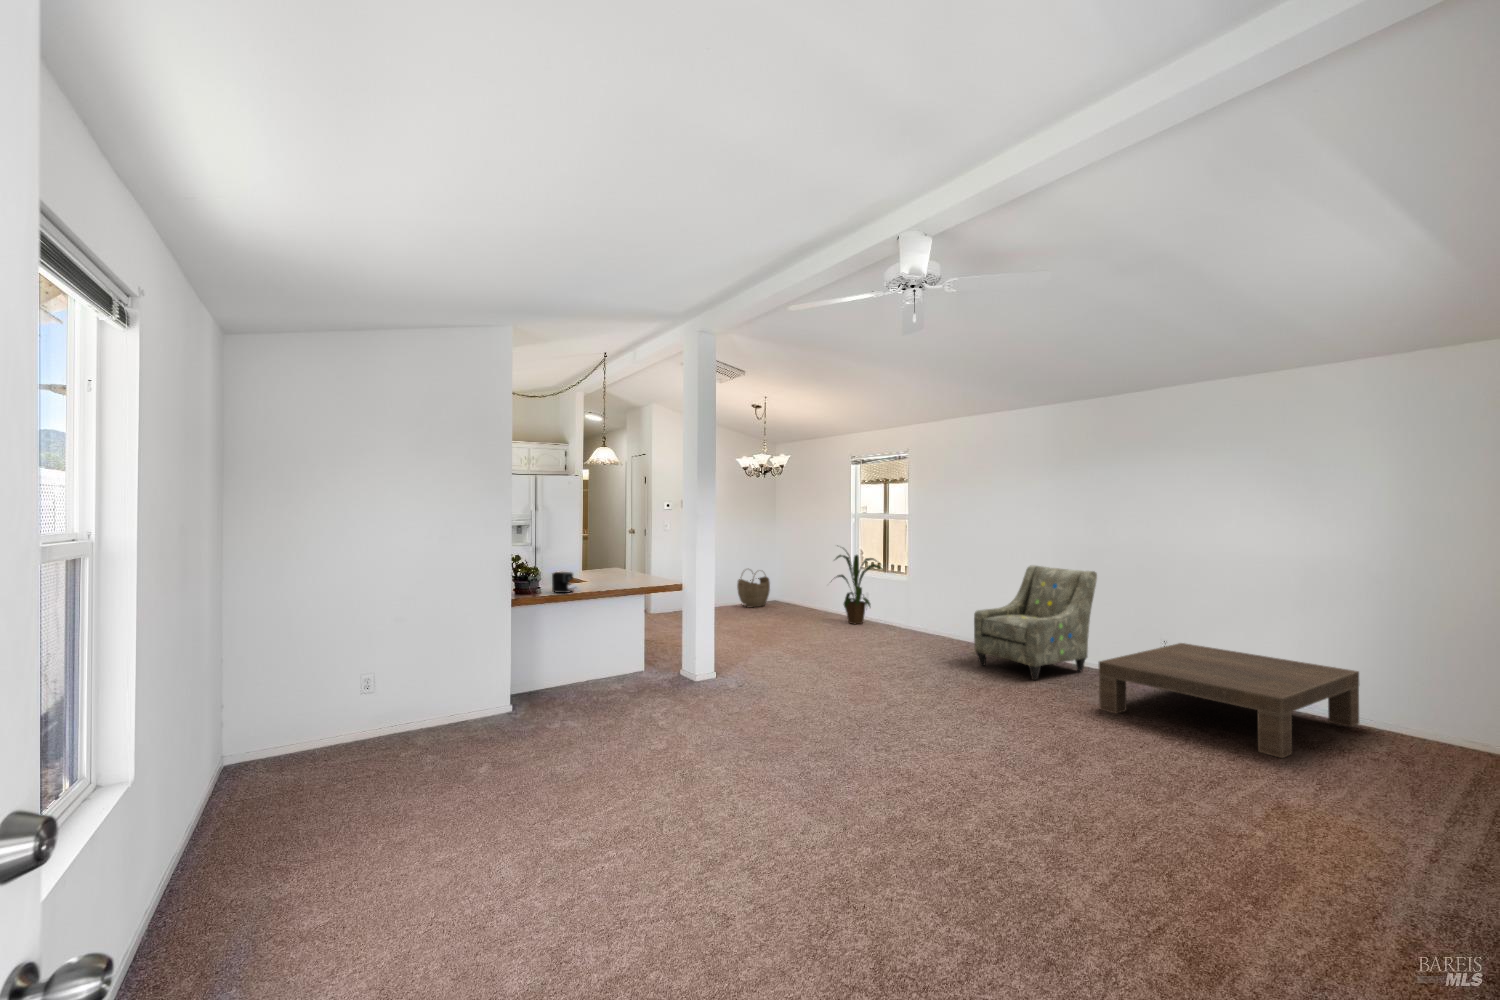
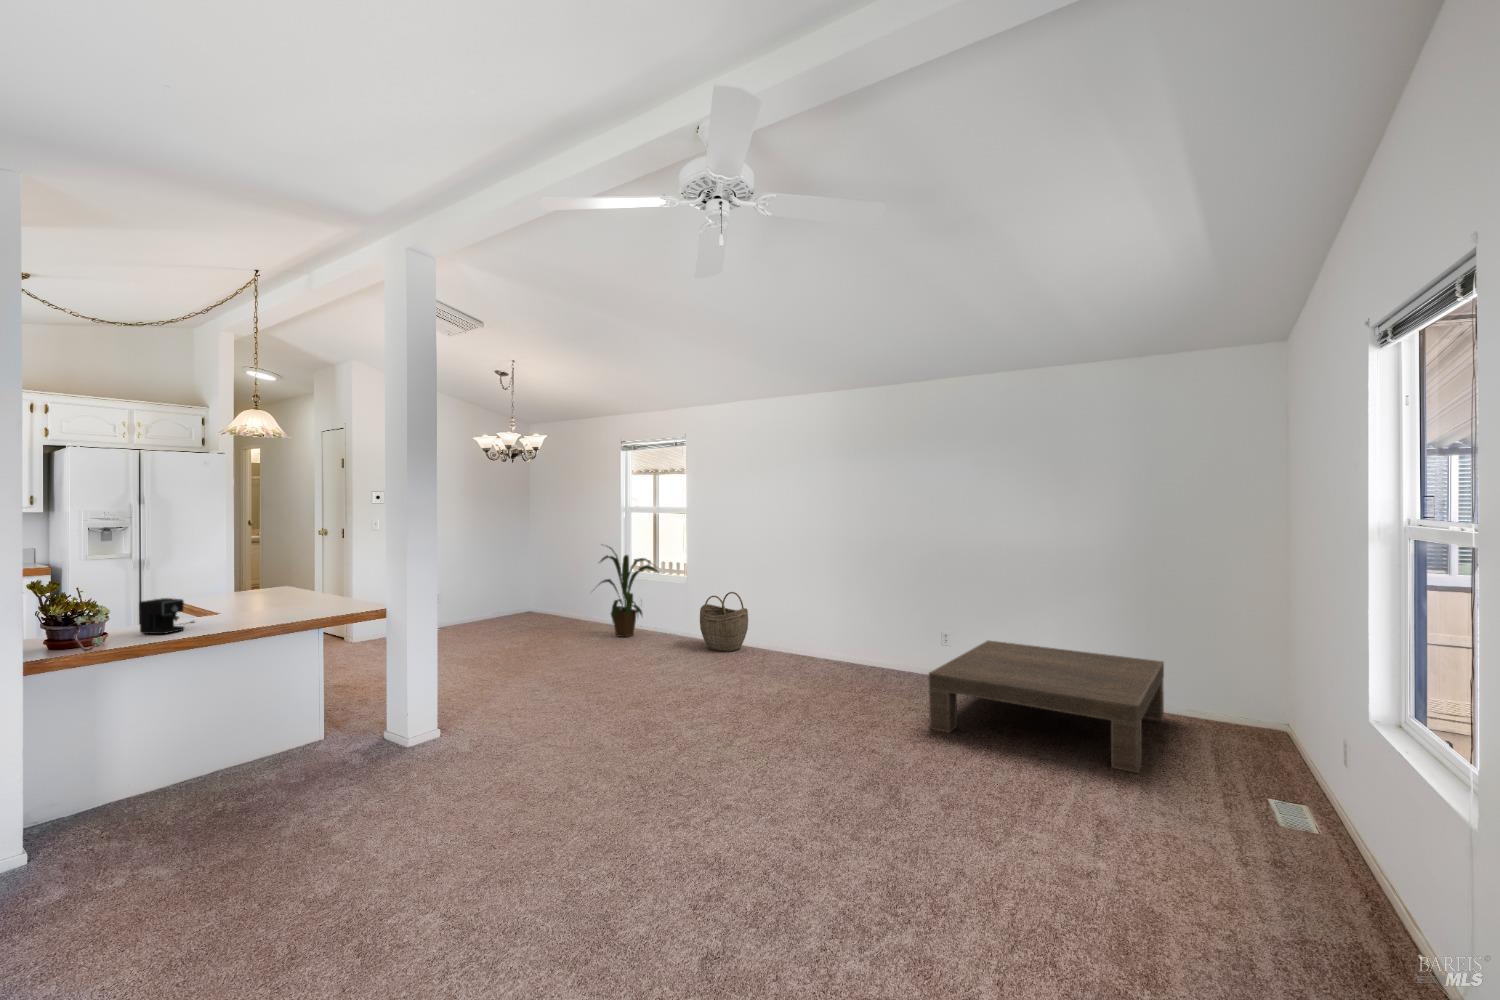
armchair: present [974,565,1097,680] -> none [774,562,901,696]
woven basket: present [737,574,770,608] -> present [700,592,748,652]

